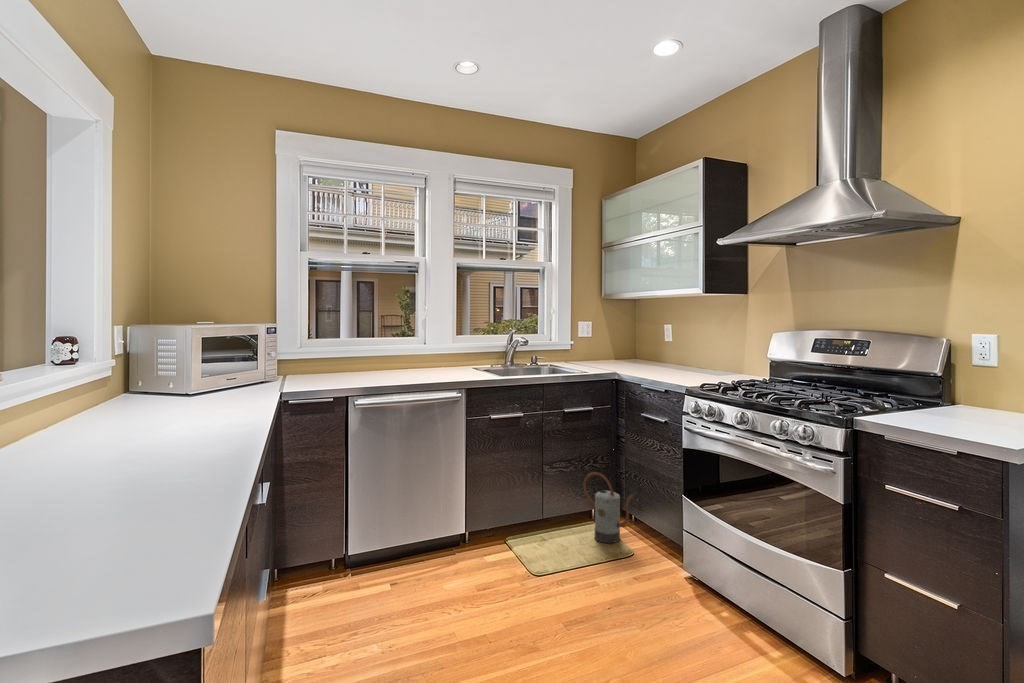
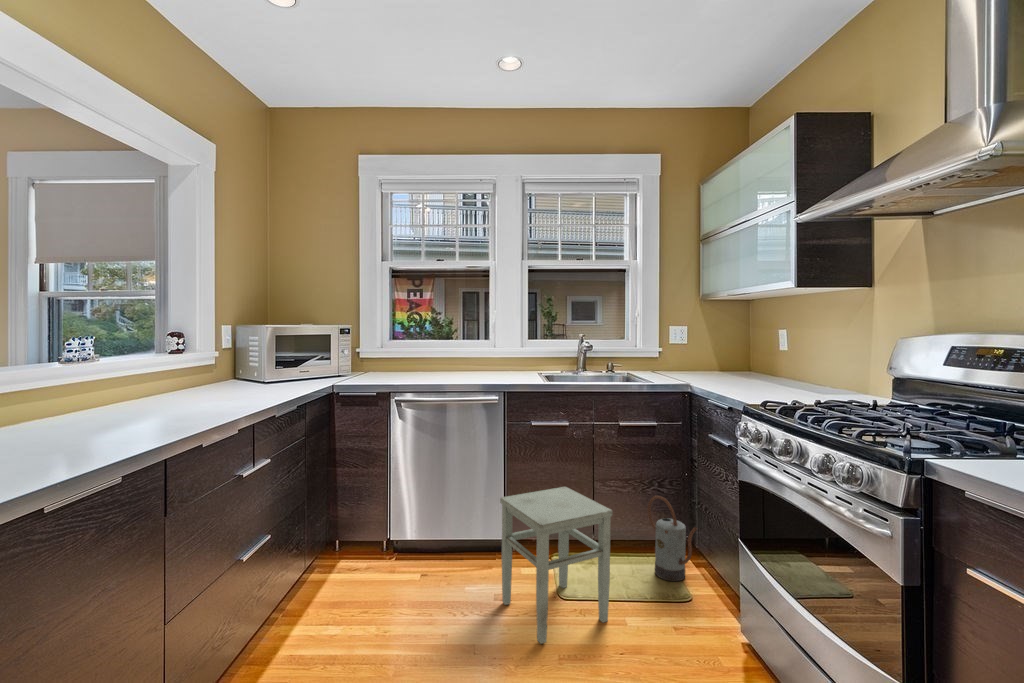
stool: none [484,474,587,615] -> present [500,487,612,644]

